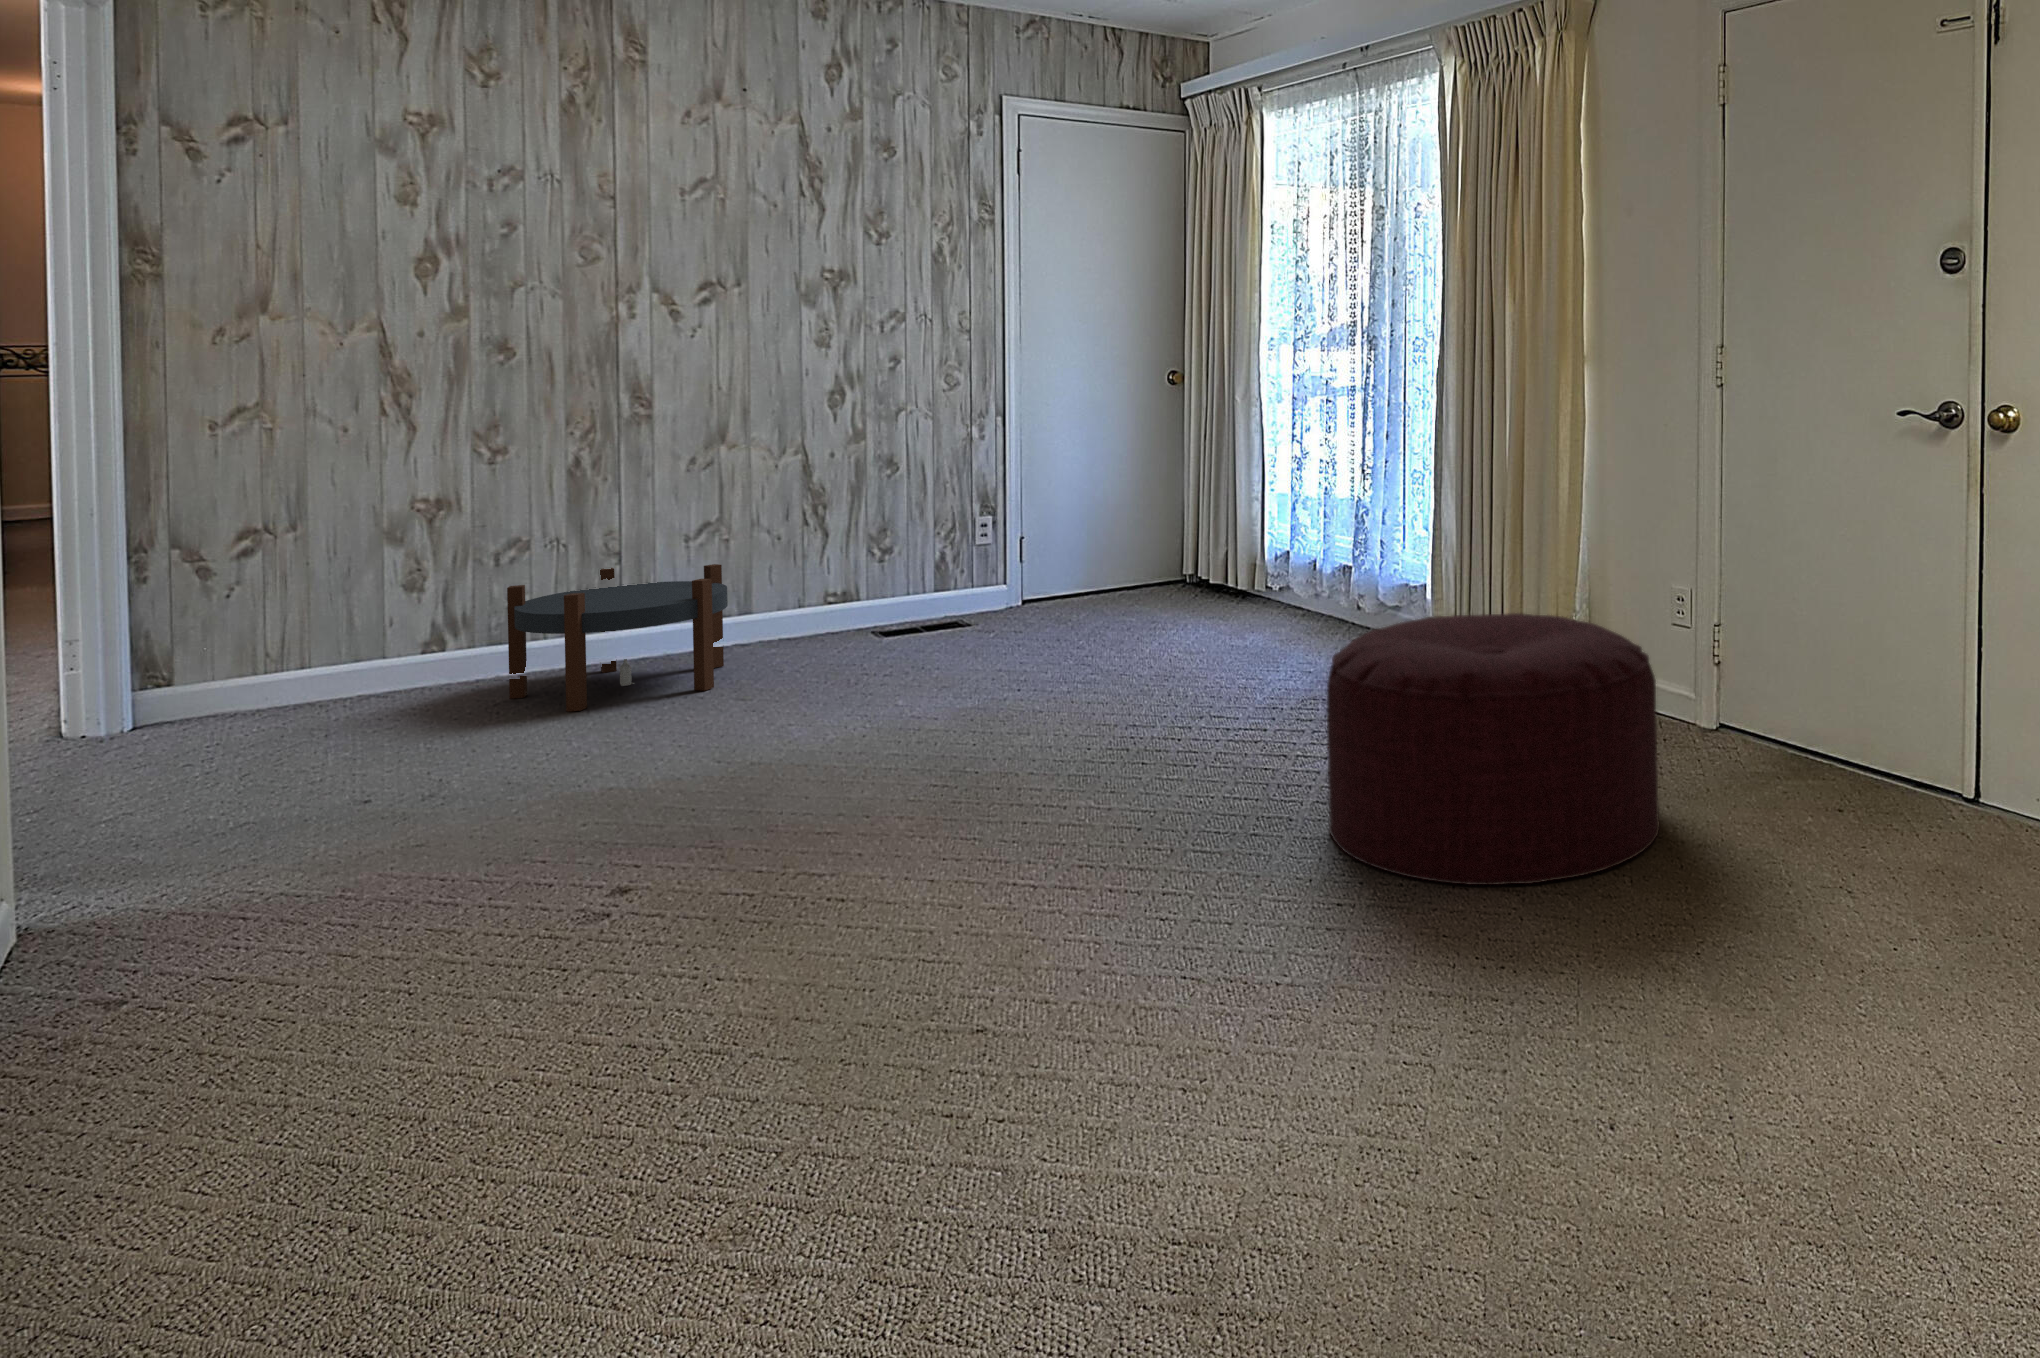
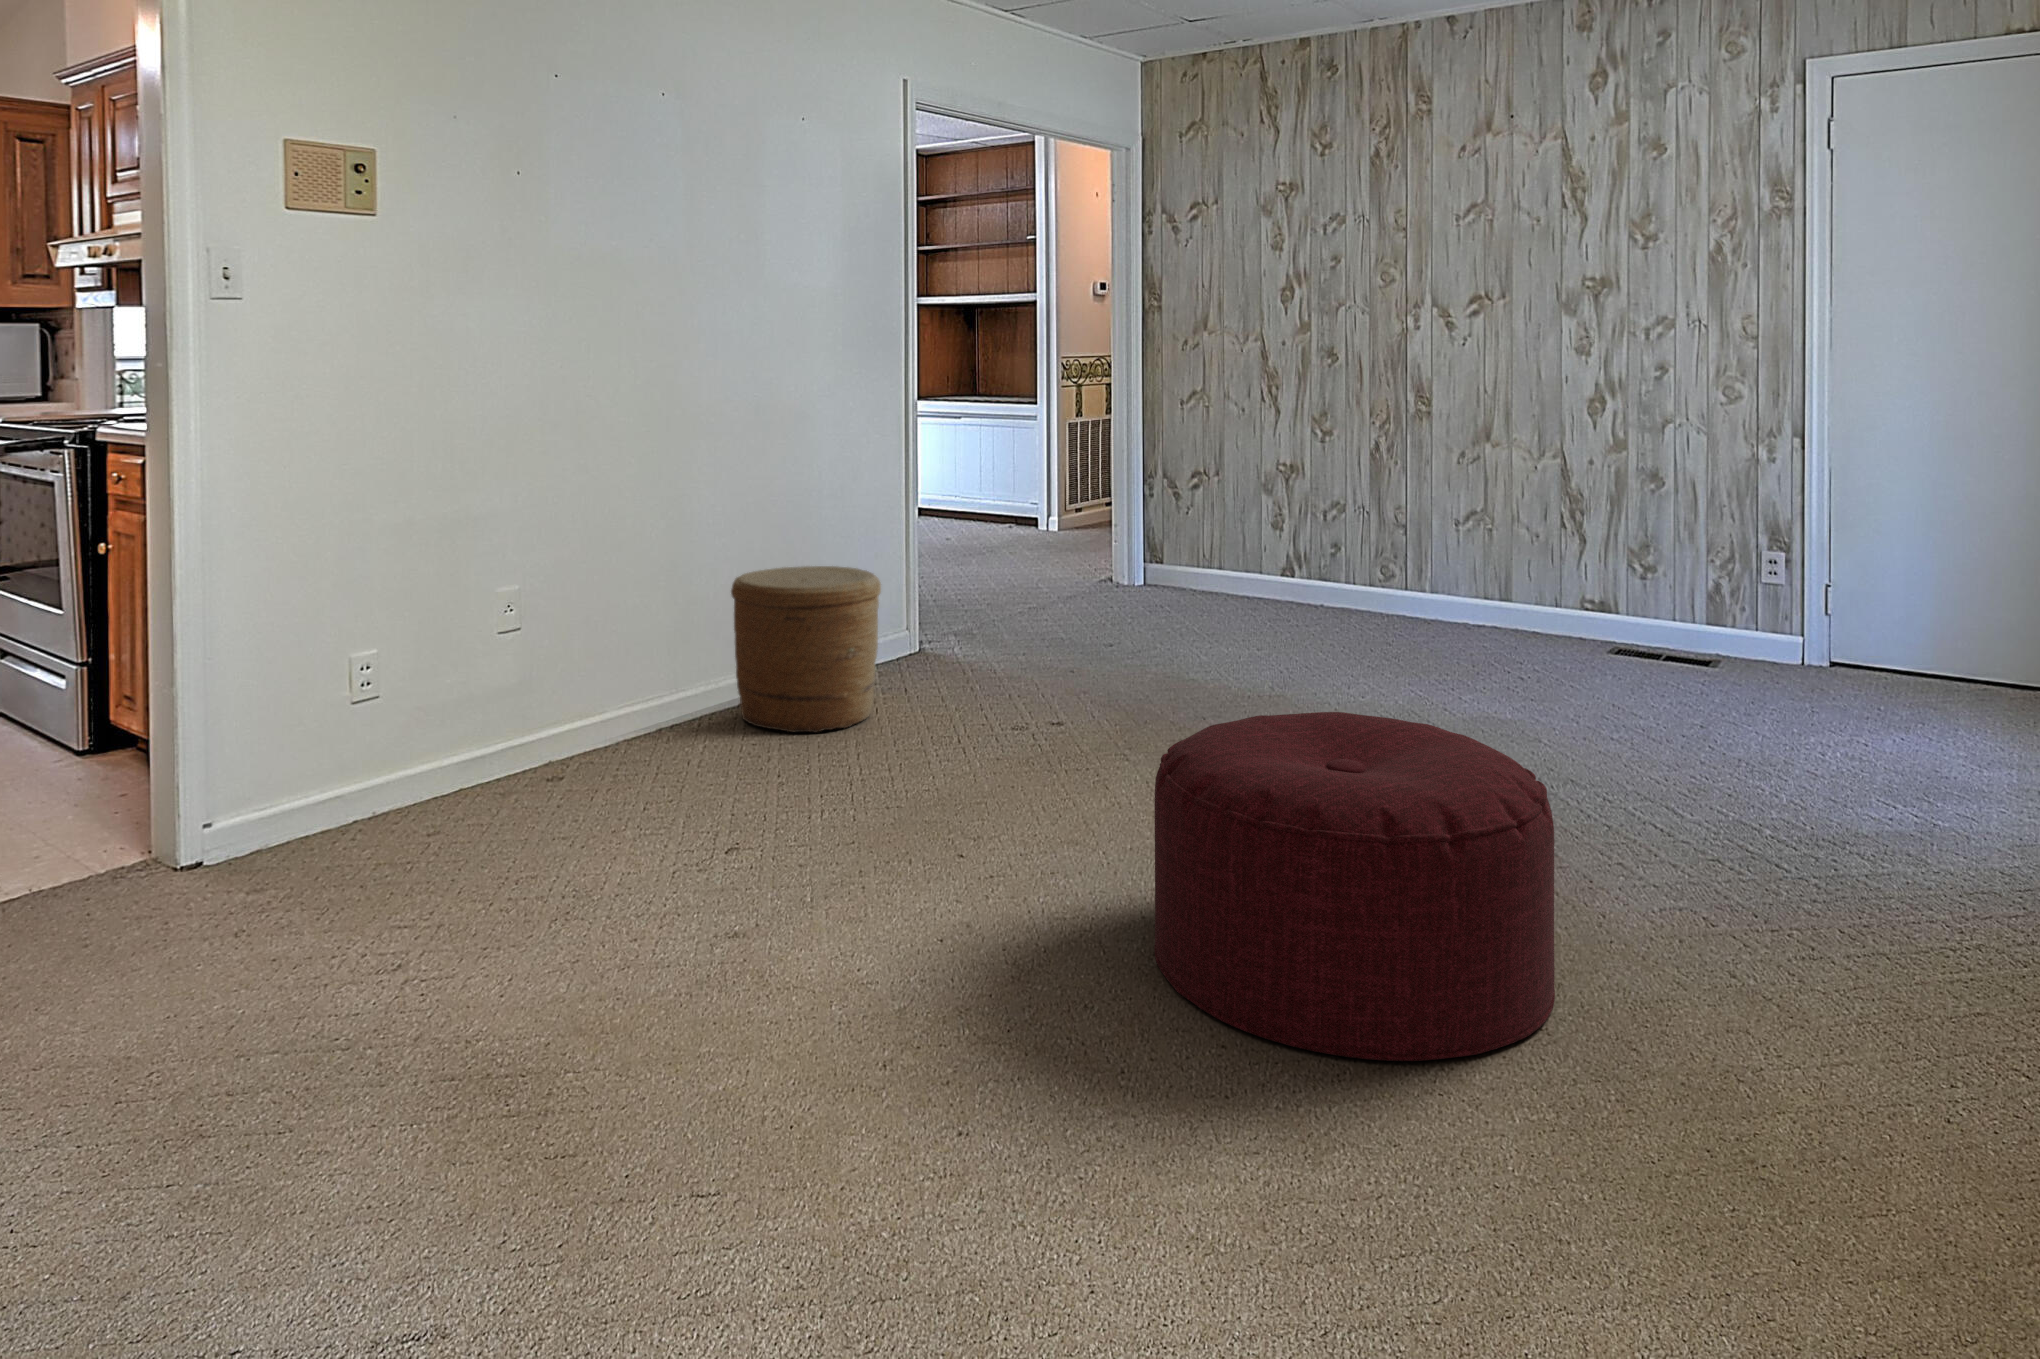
side table: present [507,564,728,711] -> none [1284,535,1443,647]
woven basket: none [40,717,451,1117] -> present [731,566,881,733]

